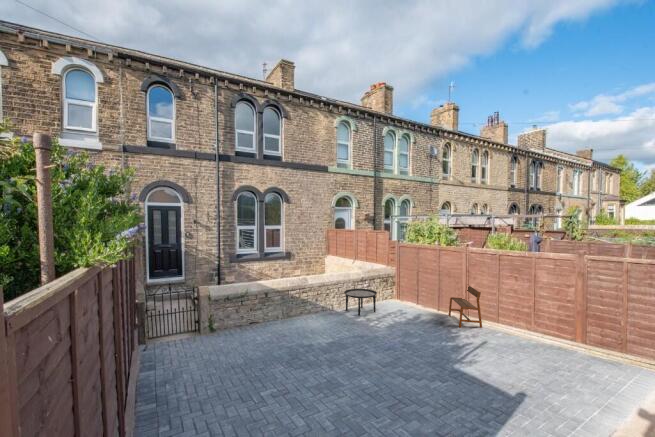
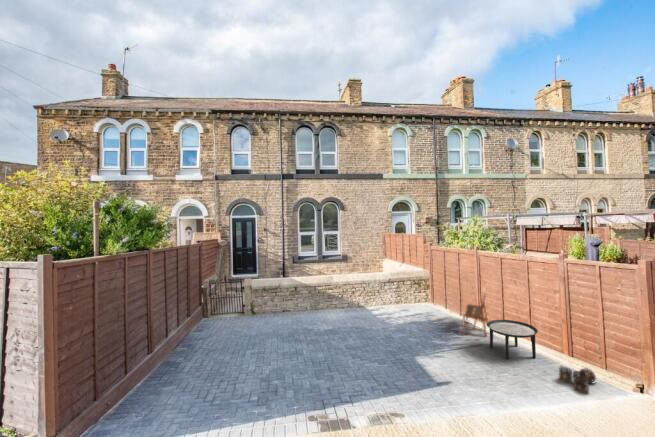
round table: present [344,289,377,316] -> present [487,320,538,360]
woven basket: none [579,343,613,368] -> present [559,366,596,394]

